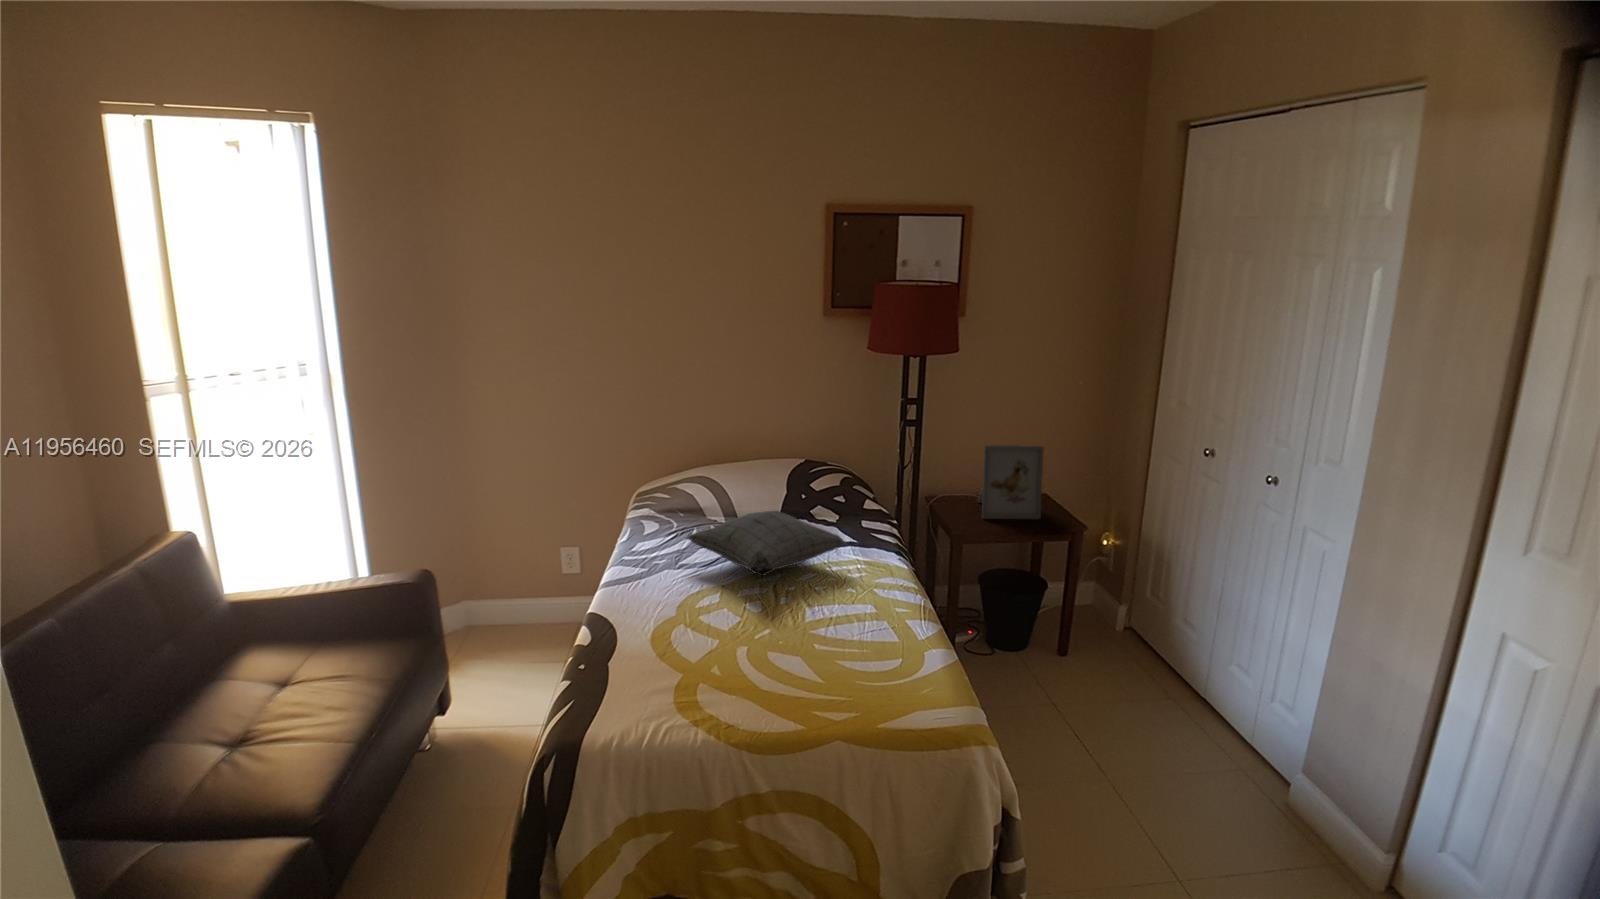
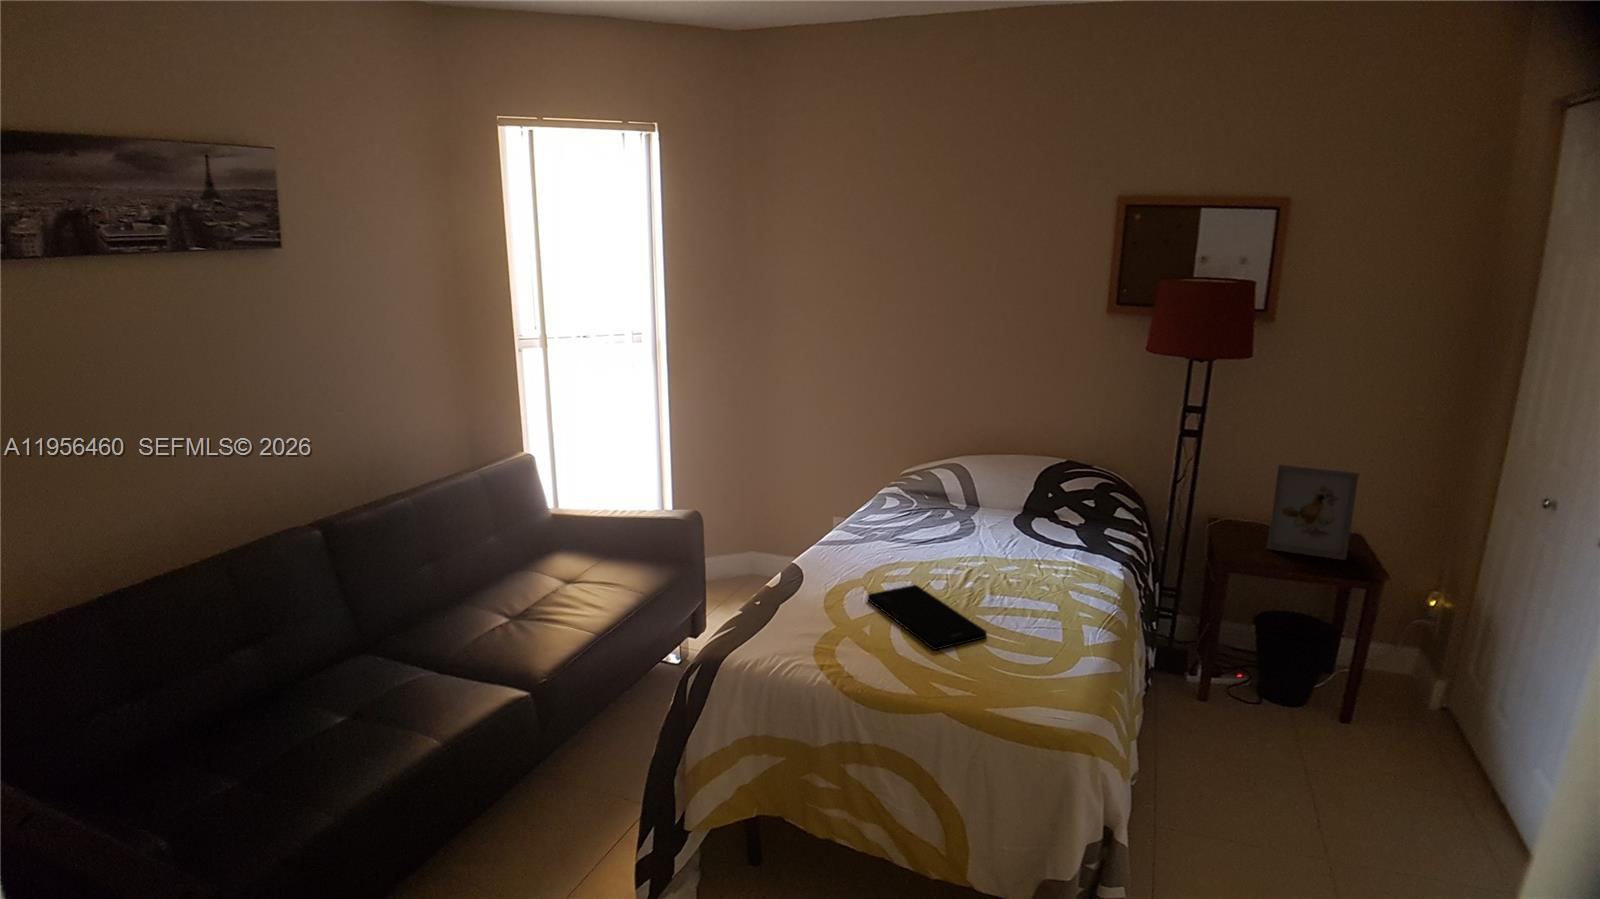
pillow: present [686,511,846,576] -> none [901,499,1058,558]
smartphone: none [695,611,833,677] -> present [868,585,987,650]

